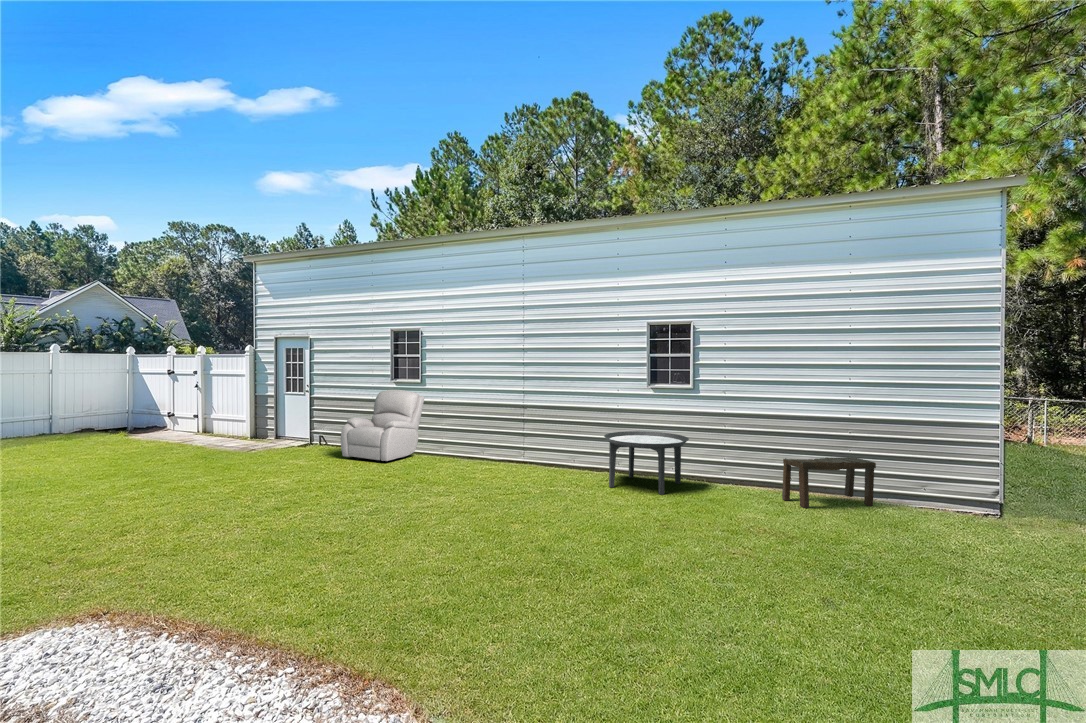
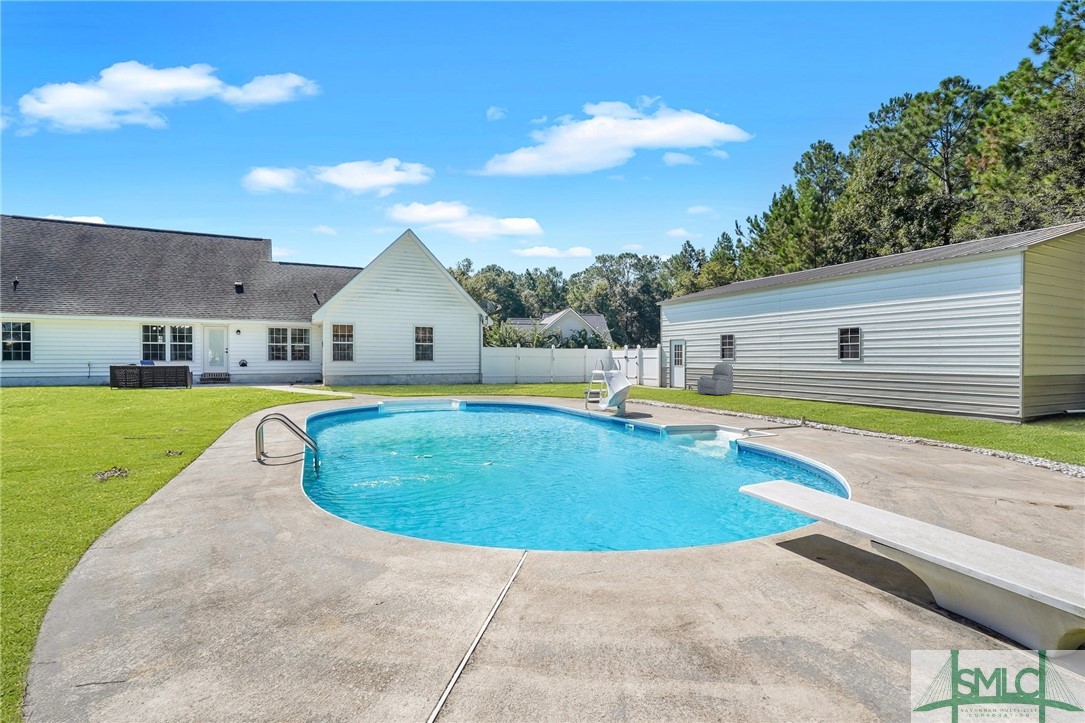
round table: present [604,431,689,495] -> none [807,381,850,406]
bench: present [782,457,876,508] -> none [885,391,928,412]

